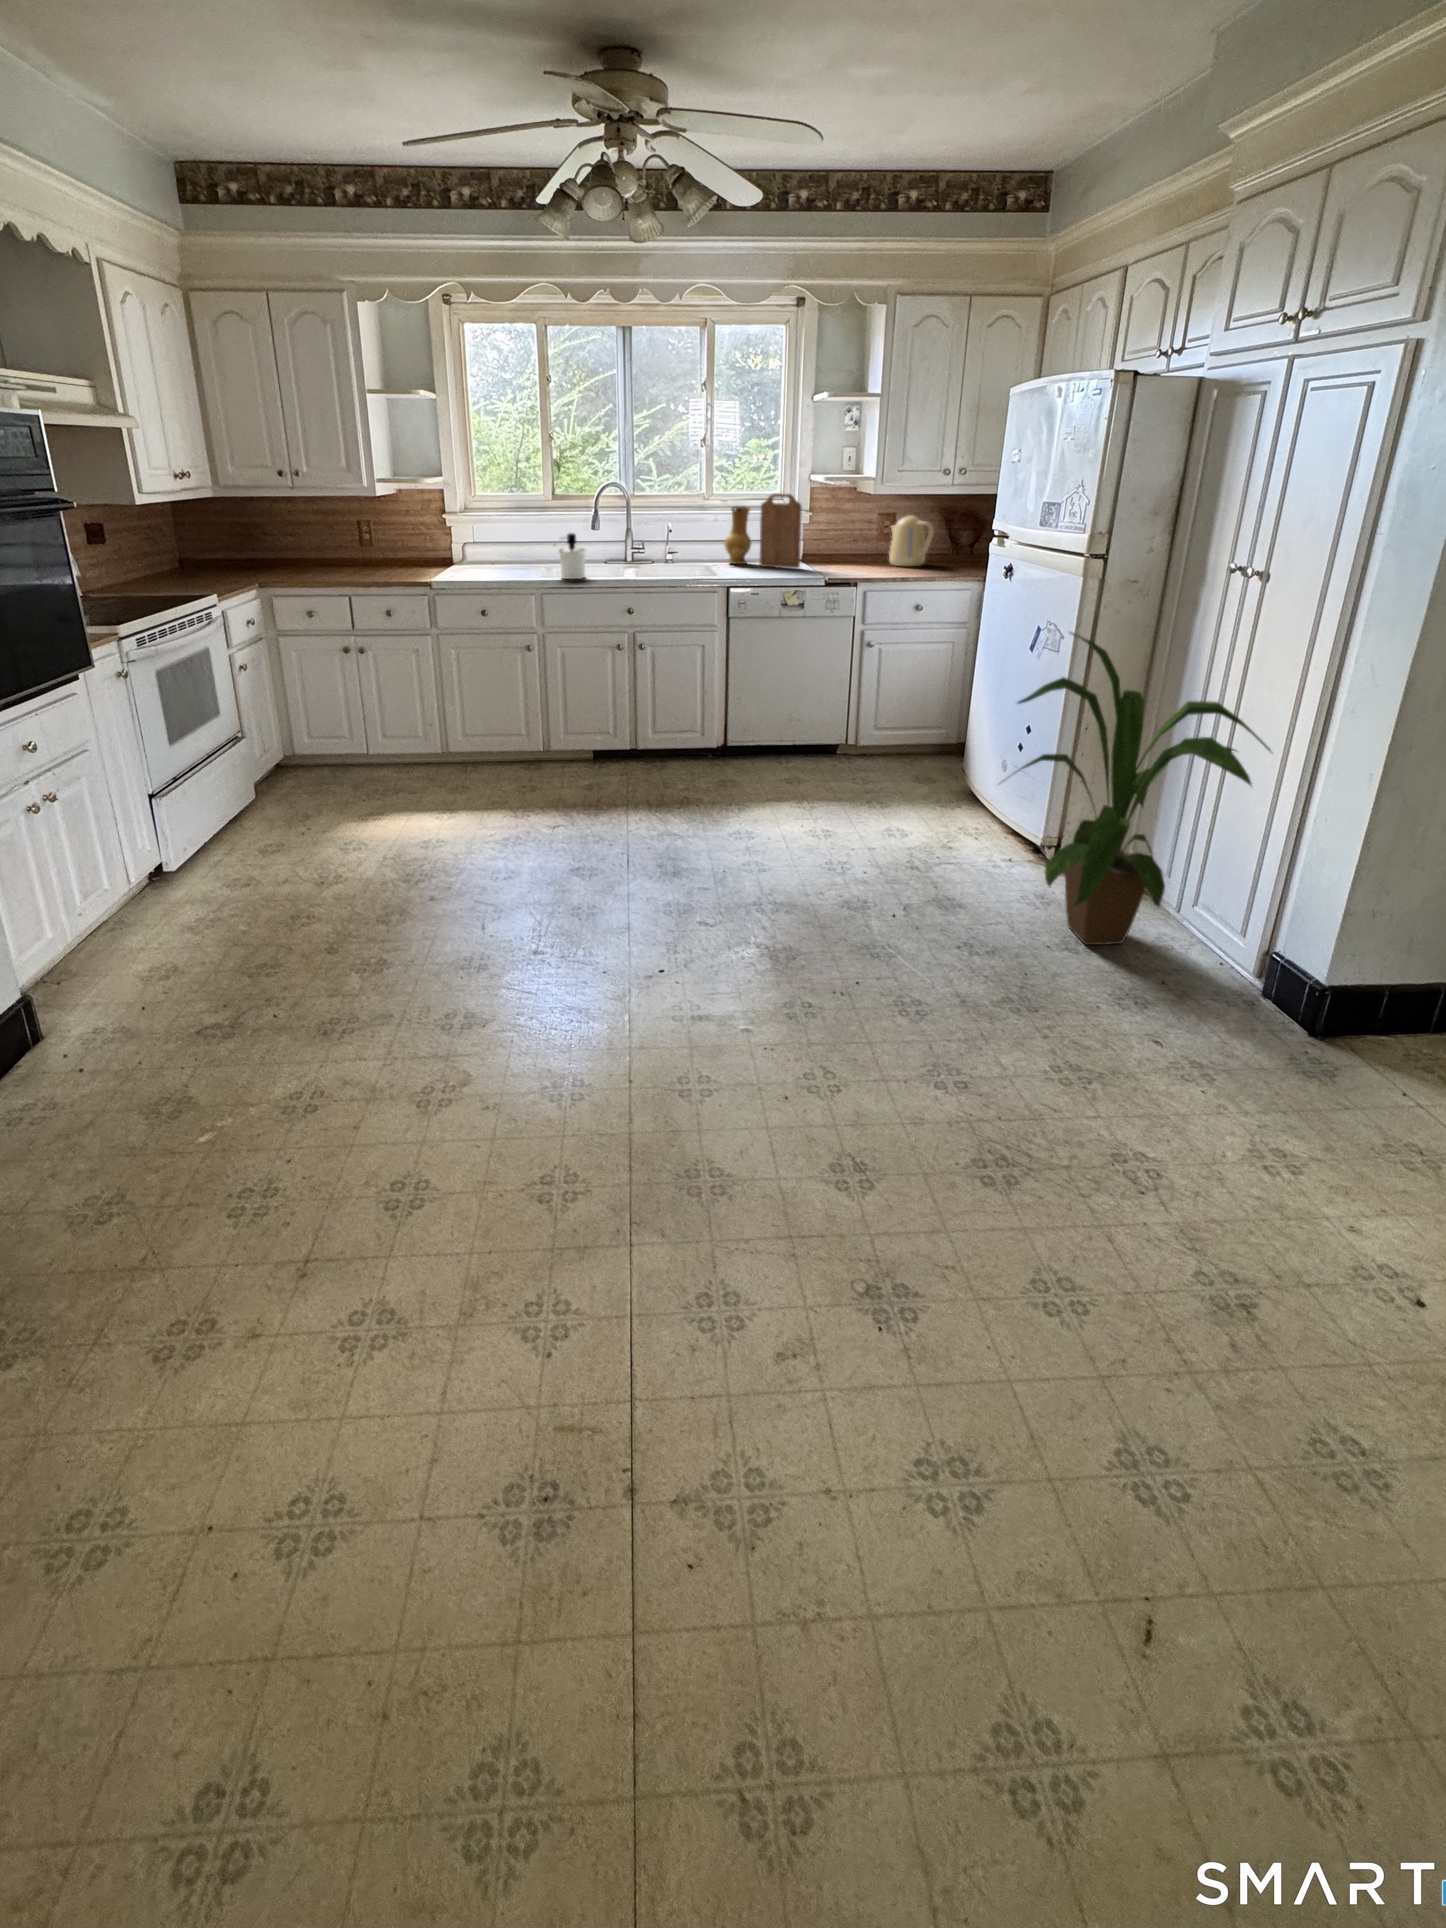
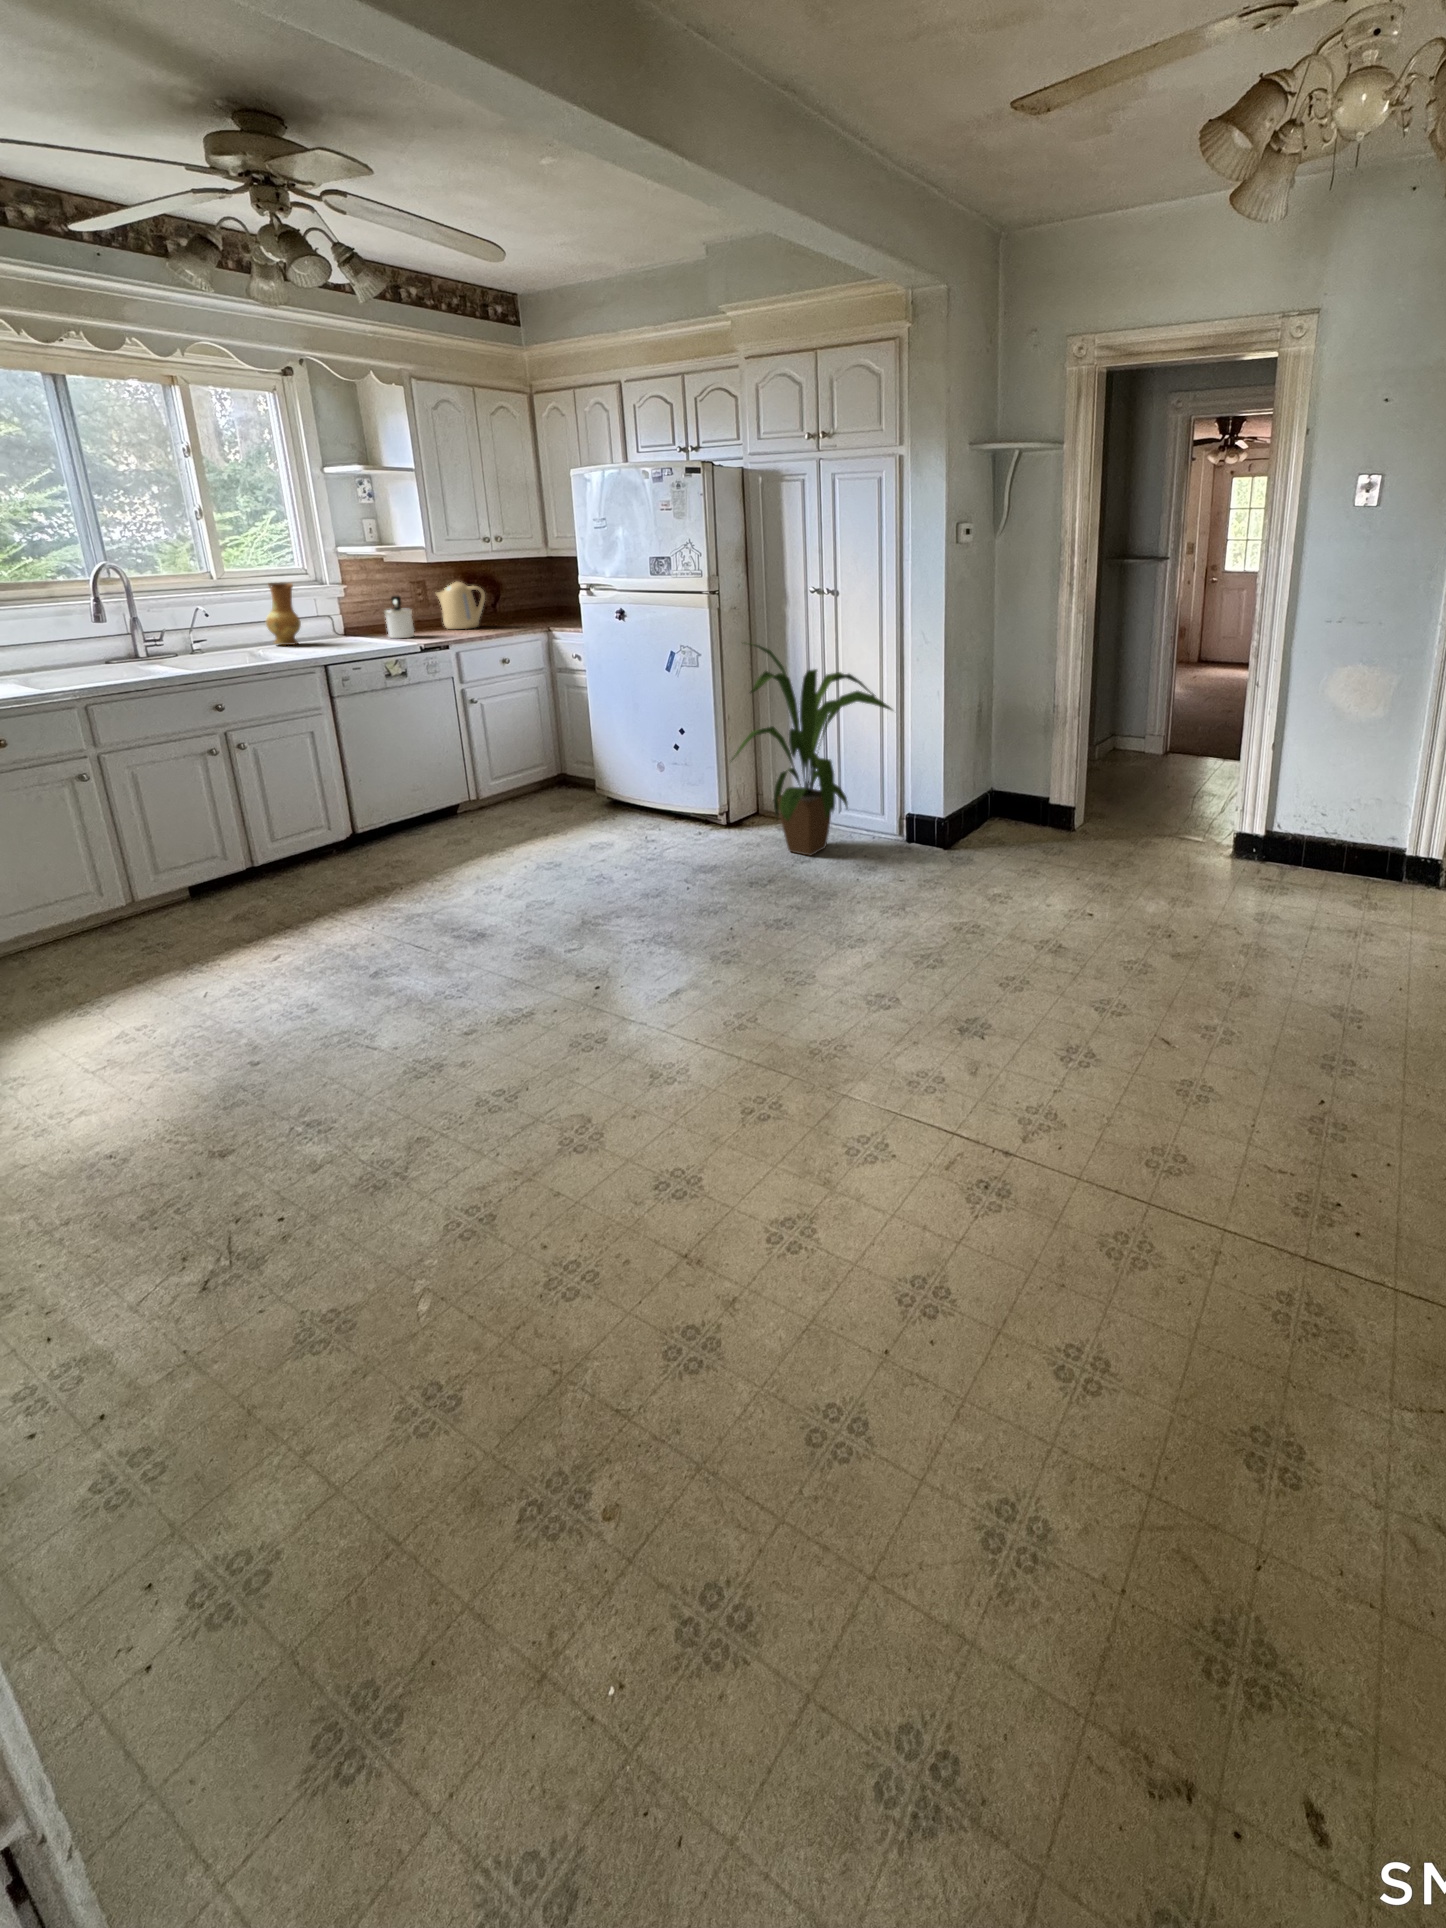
cutting board: present [760,494,802,568] -> none [309,566,369,644]
soap dispenser: present [554,533,586,579] -> present [384,596,414,638]

